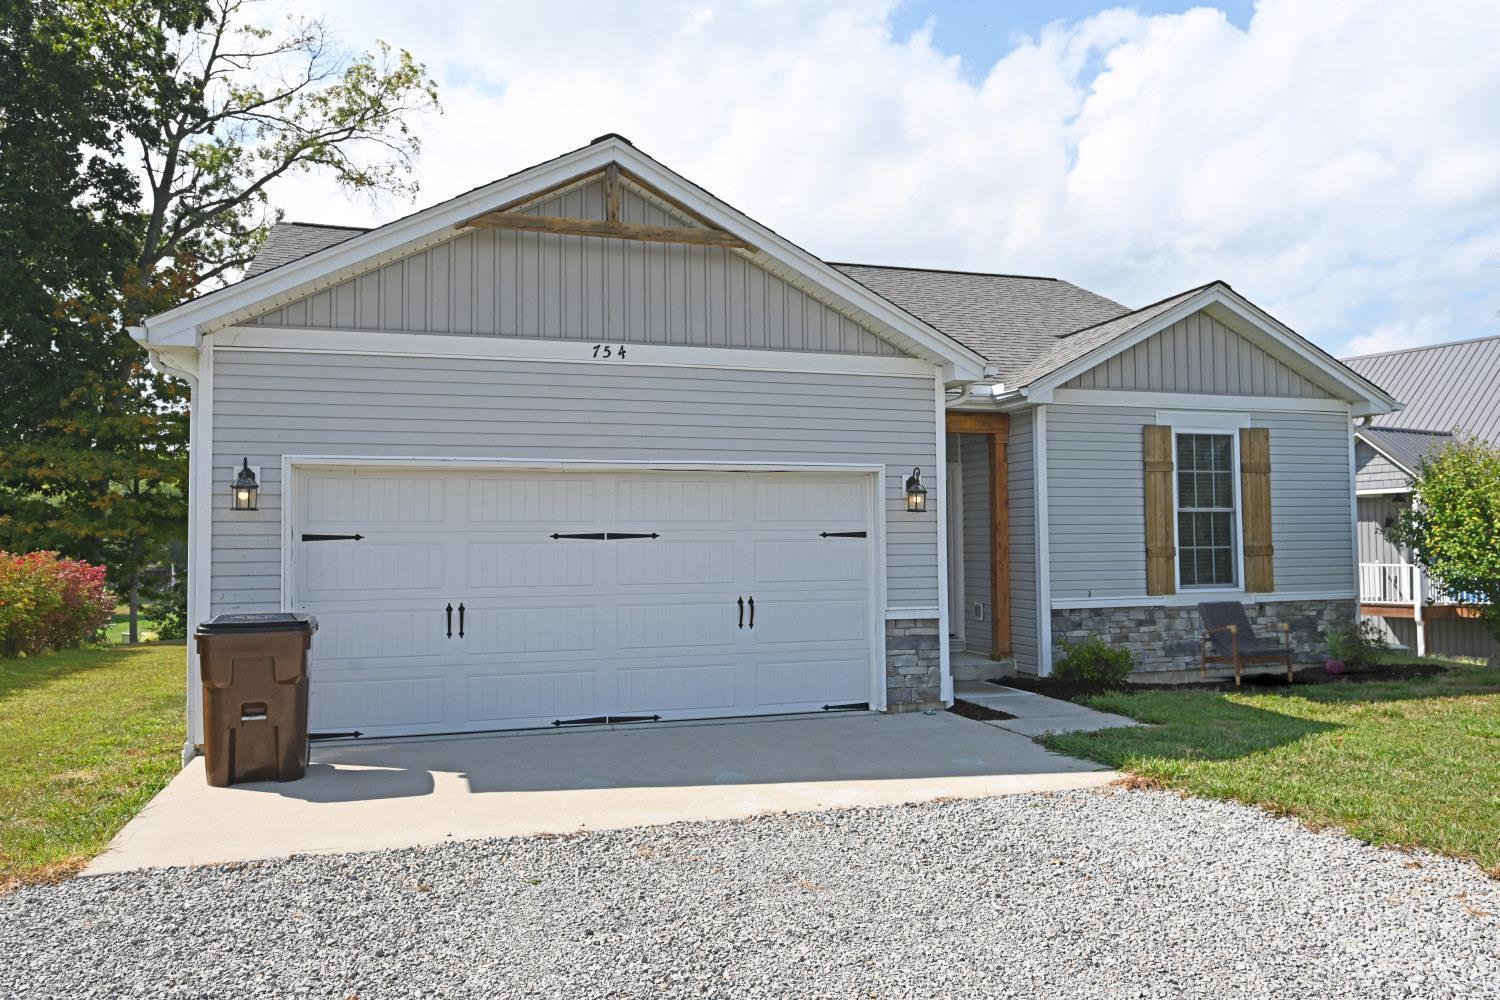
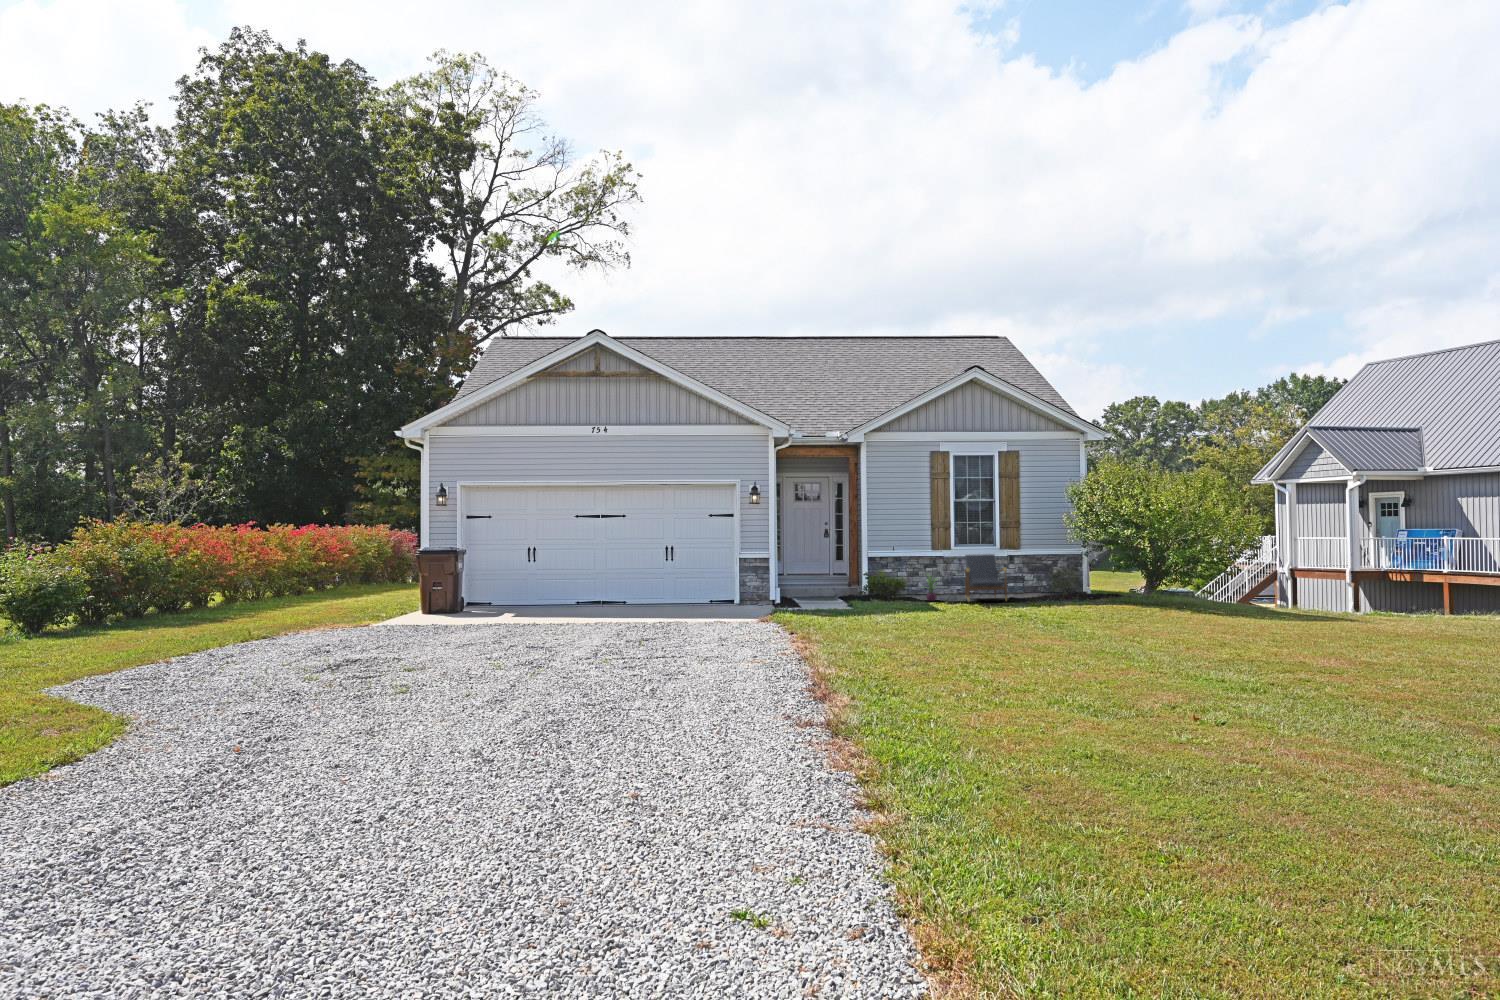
decorative plant: present [1317,627,1345,674] -> present [926,576,937,601]

